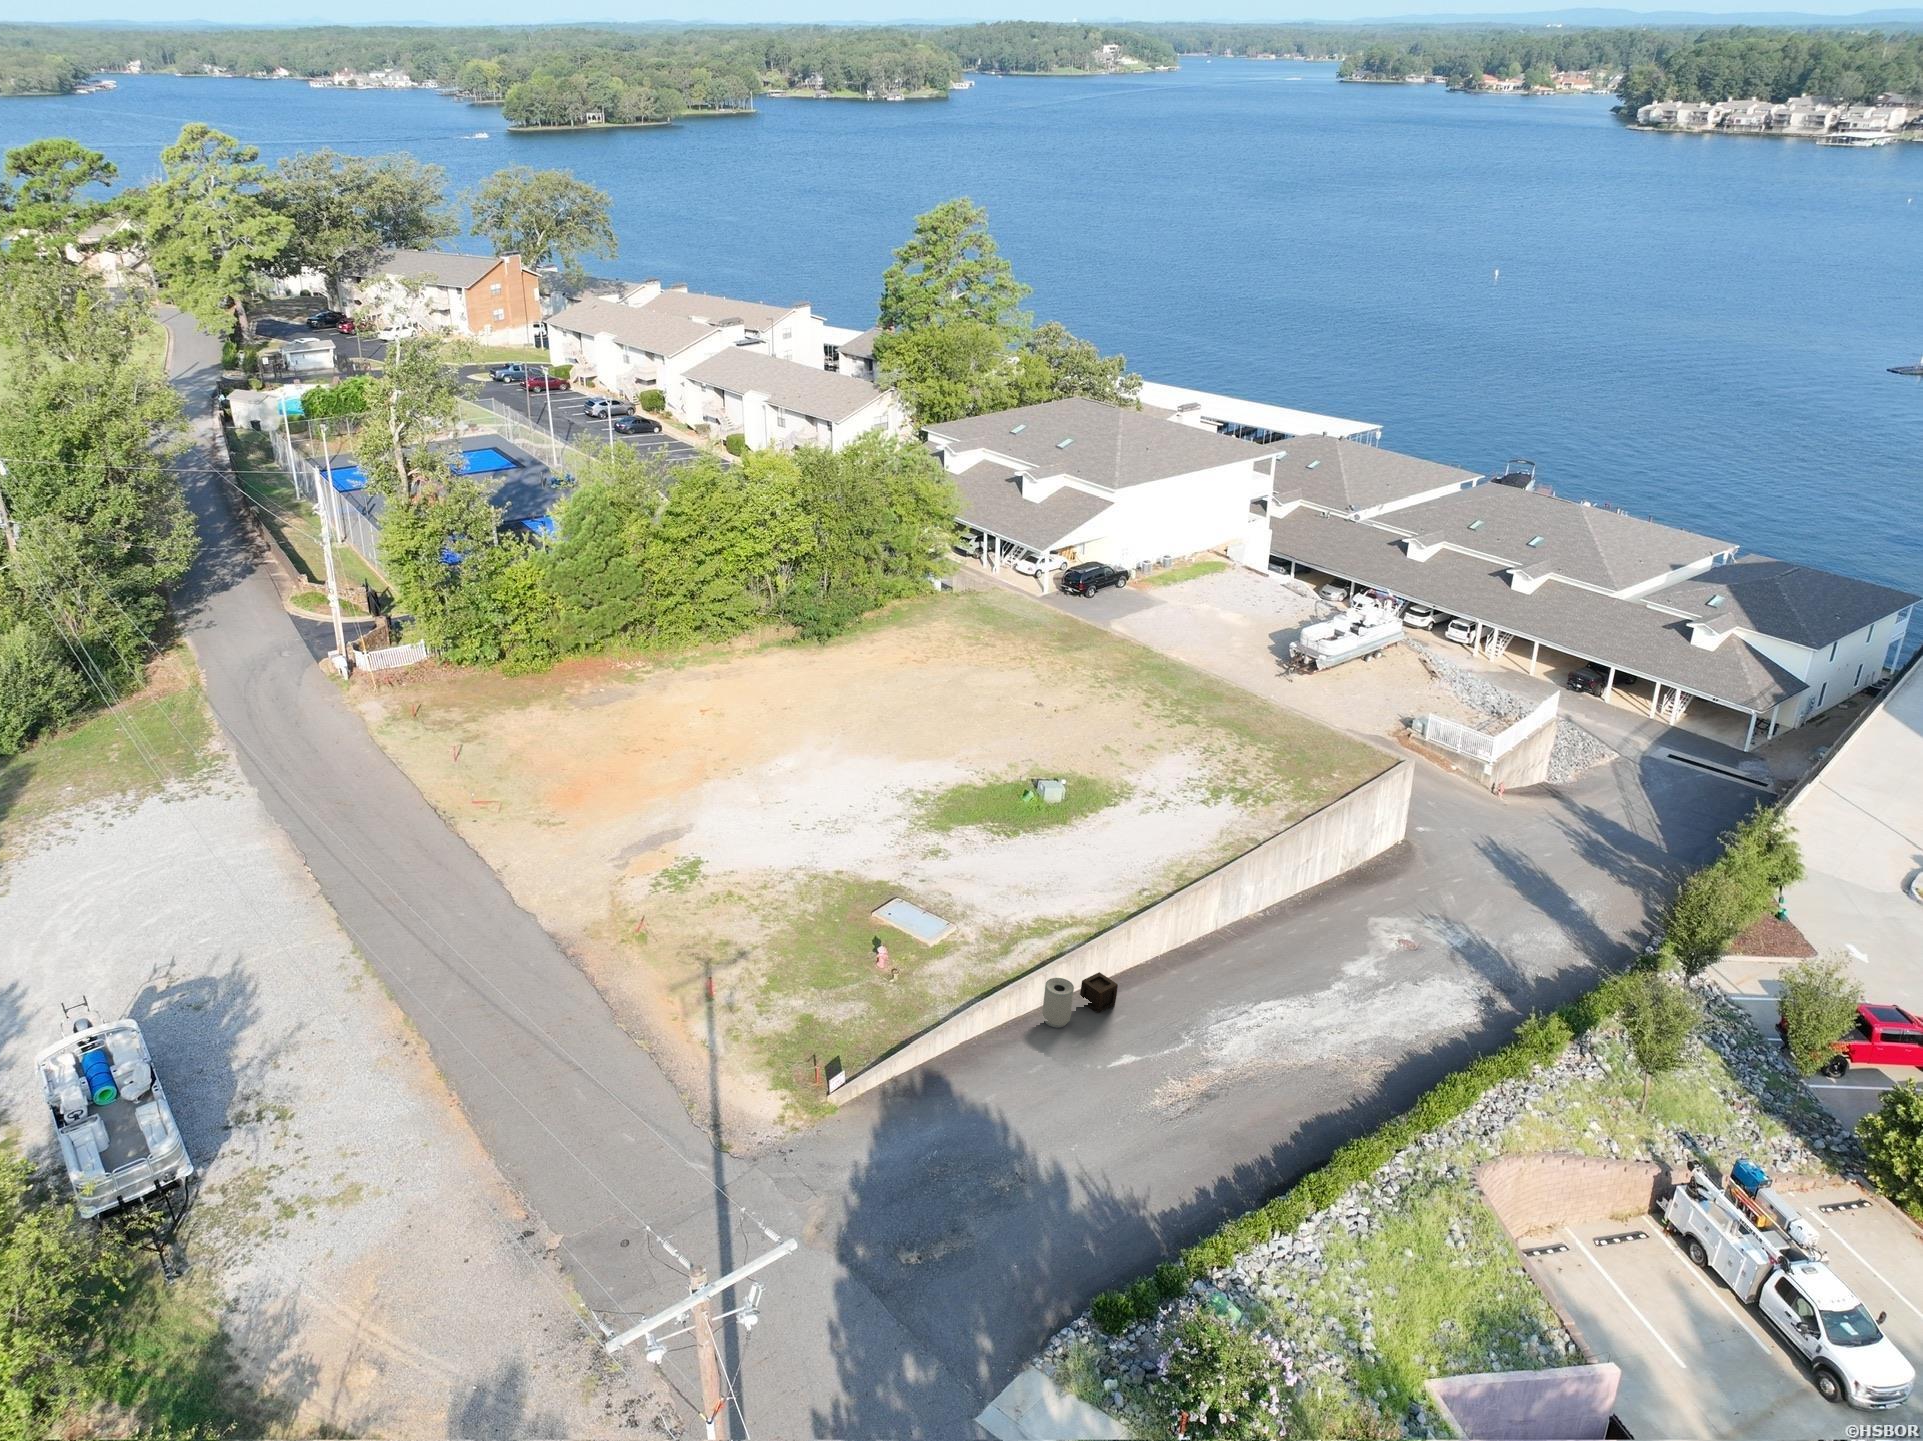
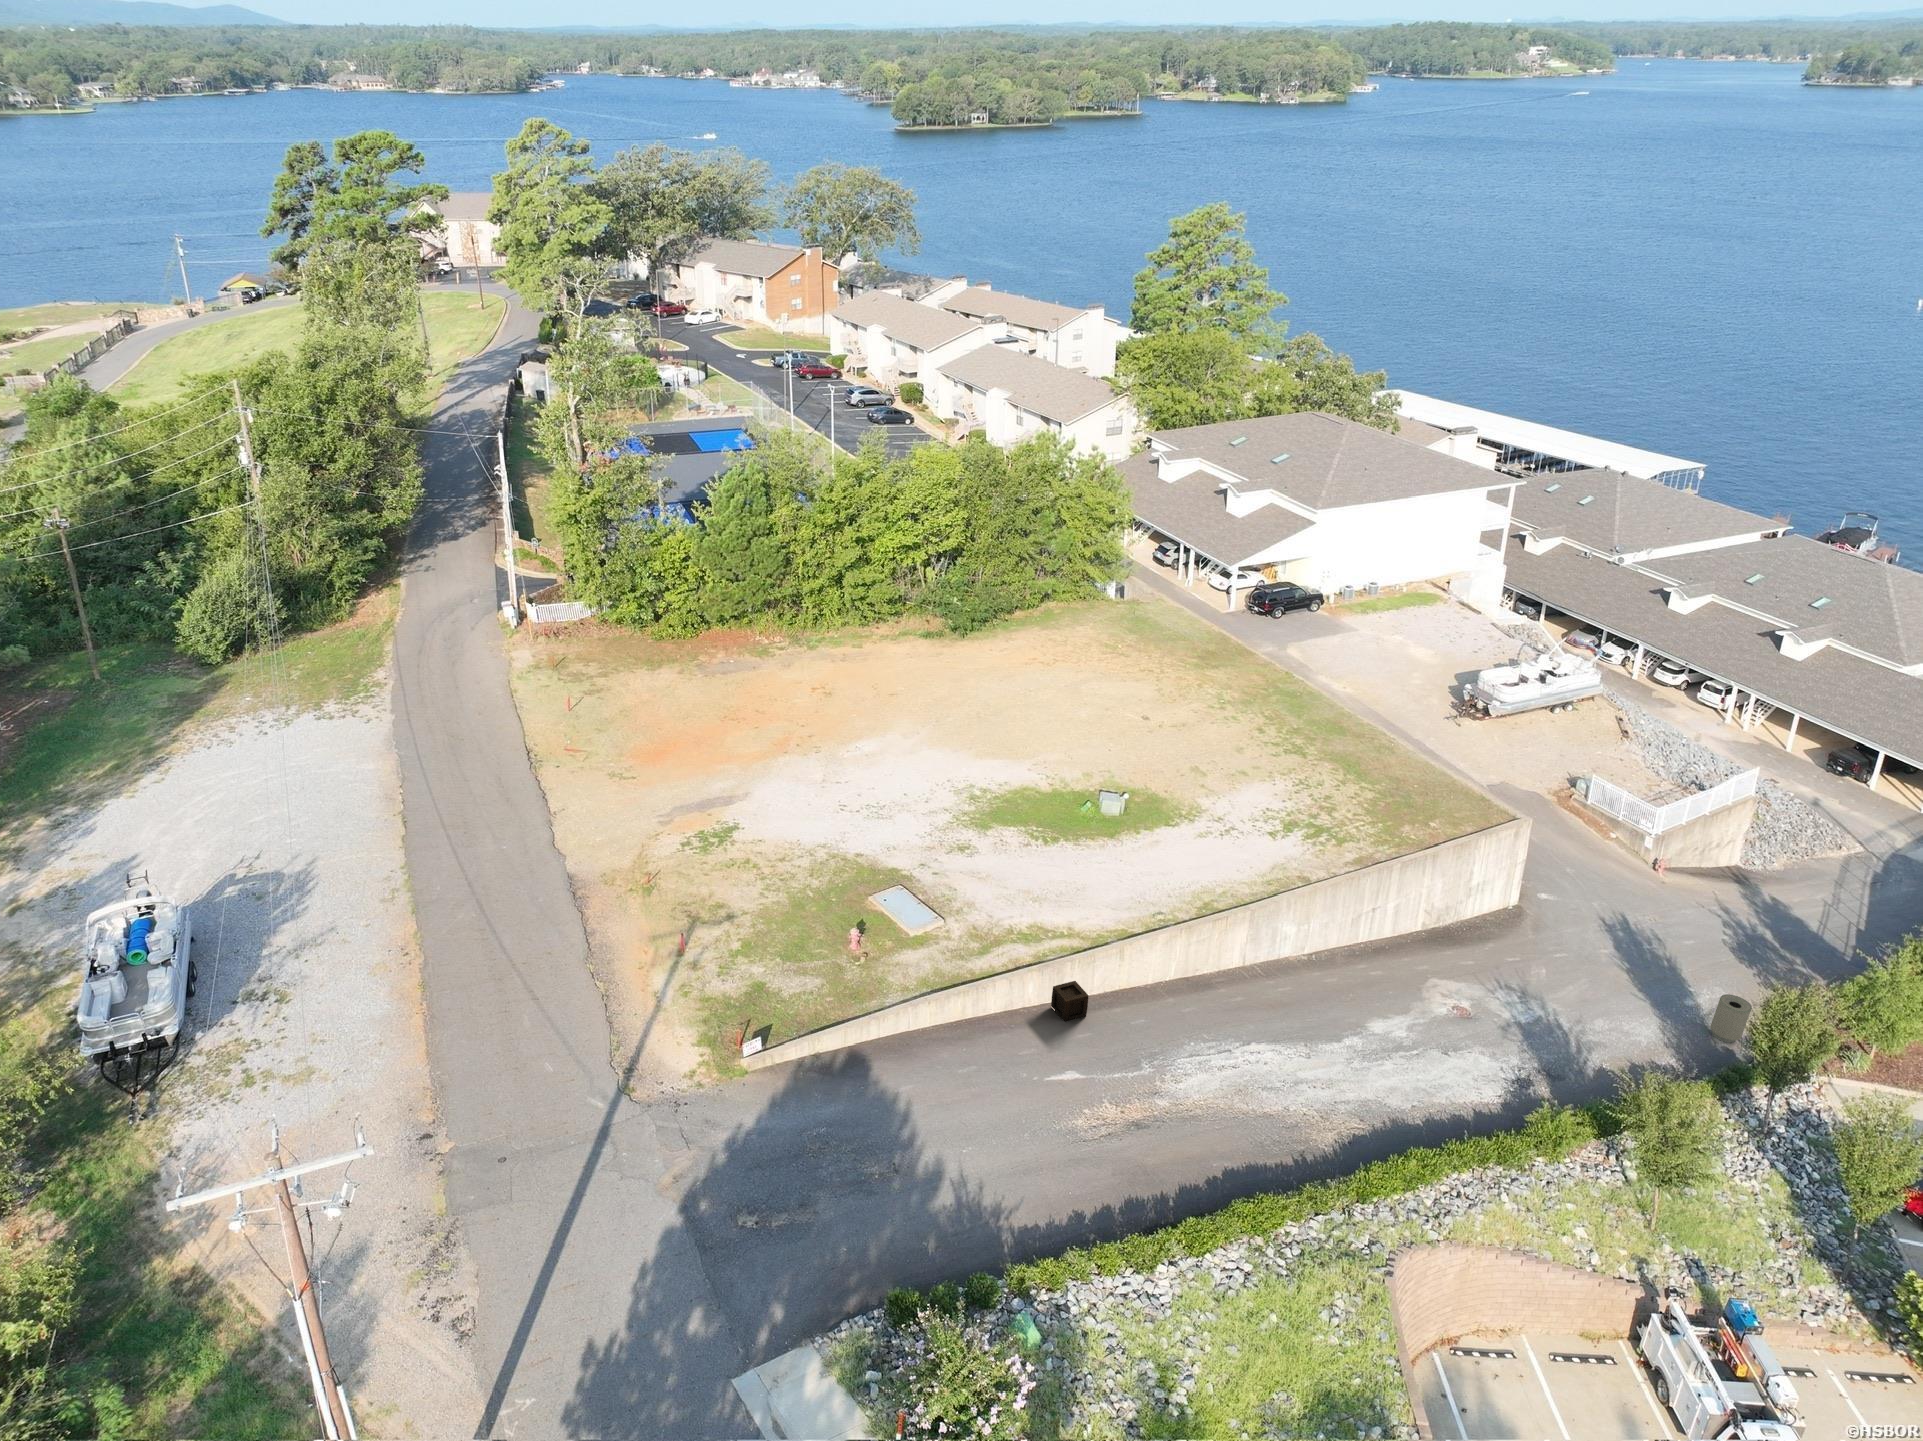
trash can: present [1042,978,1074,1028] -> present [1710,994,1752,1043]

